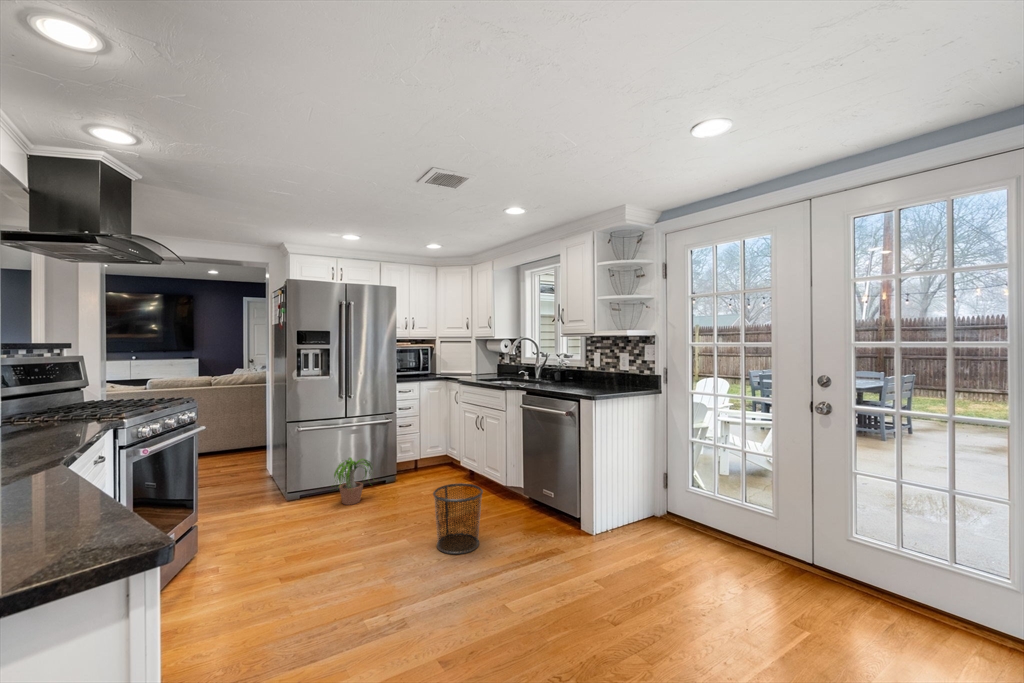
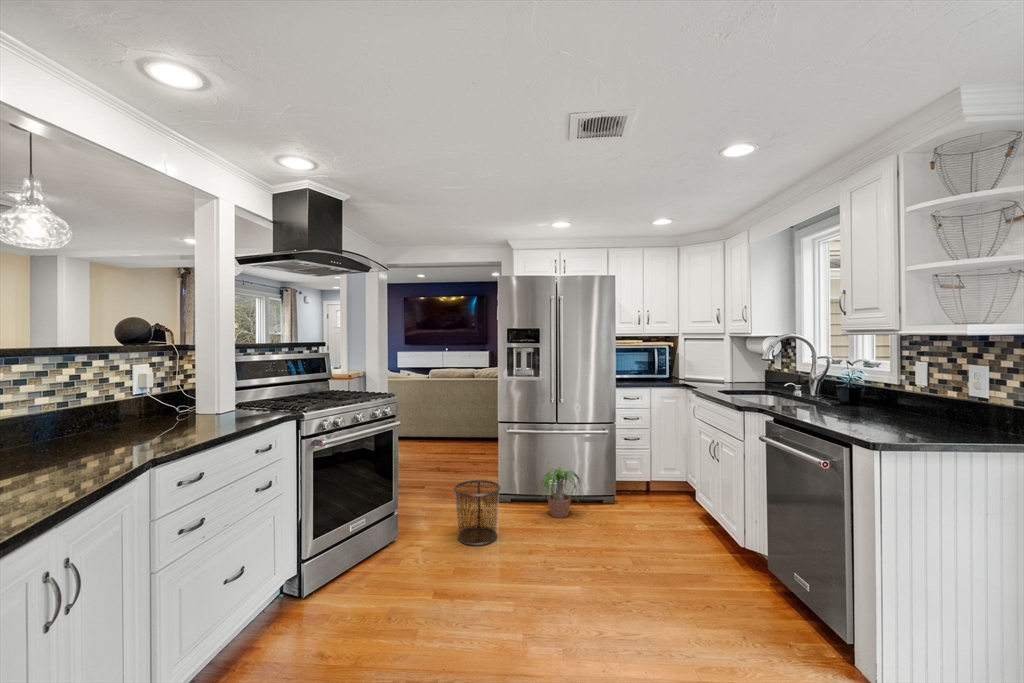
waste bin: present [433,483,483,554] -> present [454,480,500,546]

